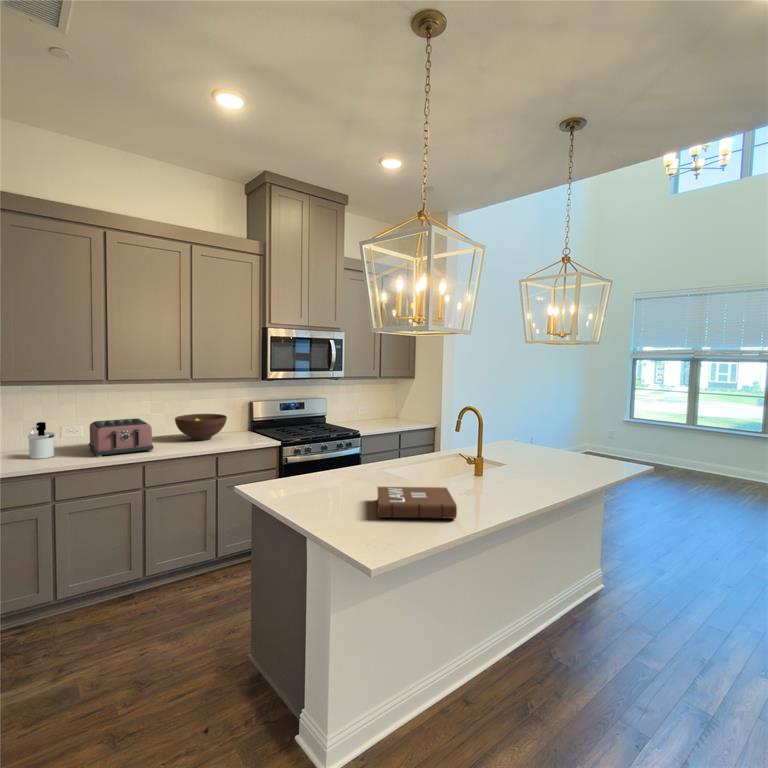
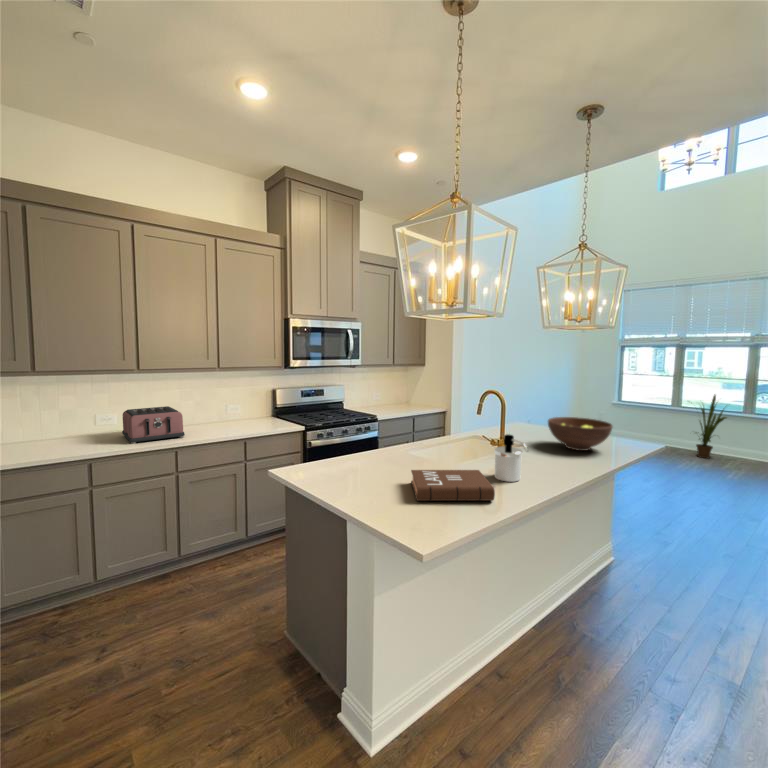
house plant: none [699,412,746,481] -> present [696,395,727,458]
fruit bowl: present [175,414,227,440] -> present [548,417,613,451]
soap dispenser: present [28,422,55,459] -> present [494,434,528,482]

